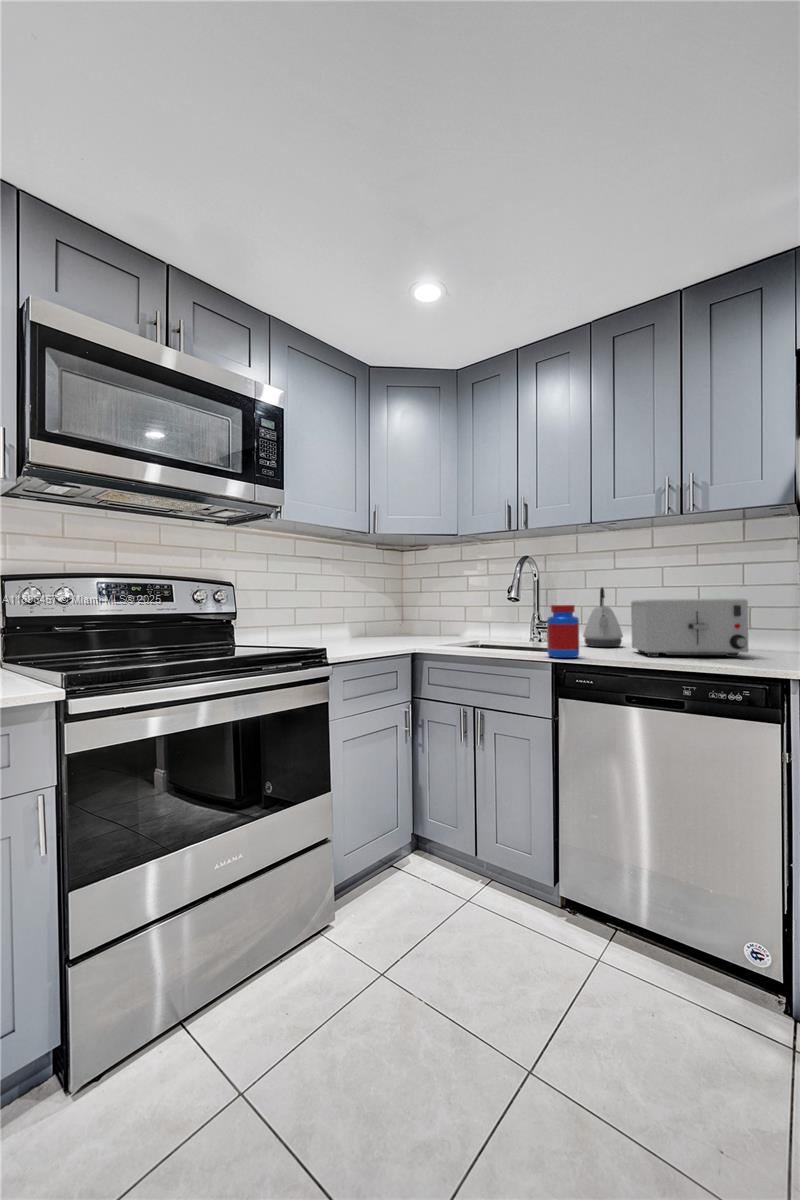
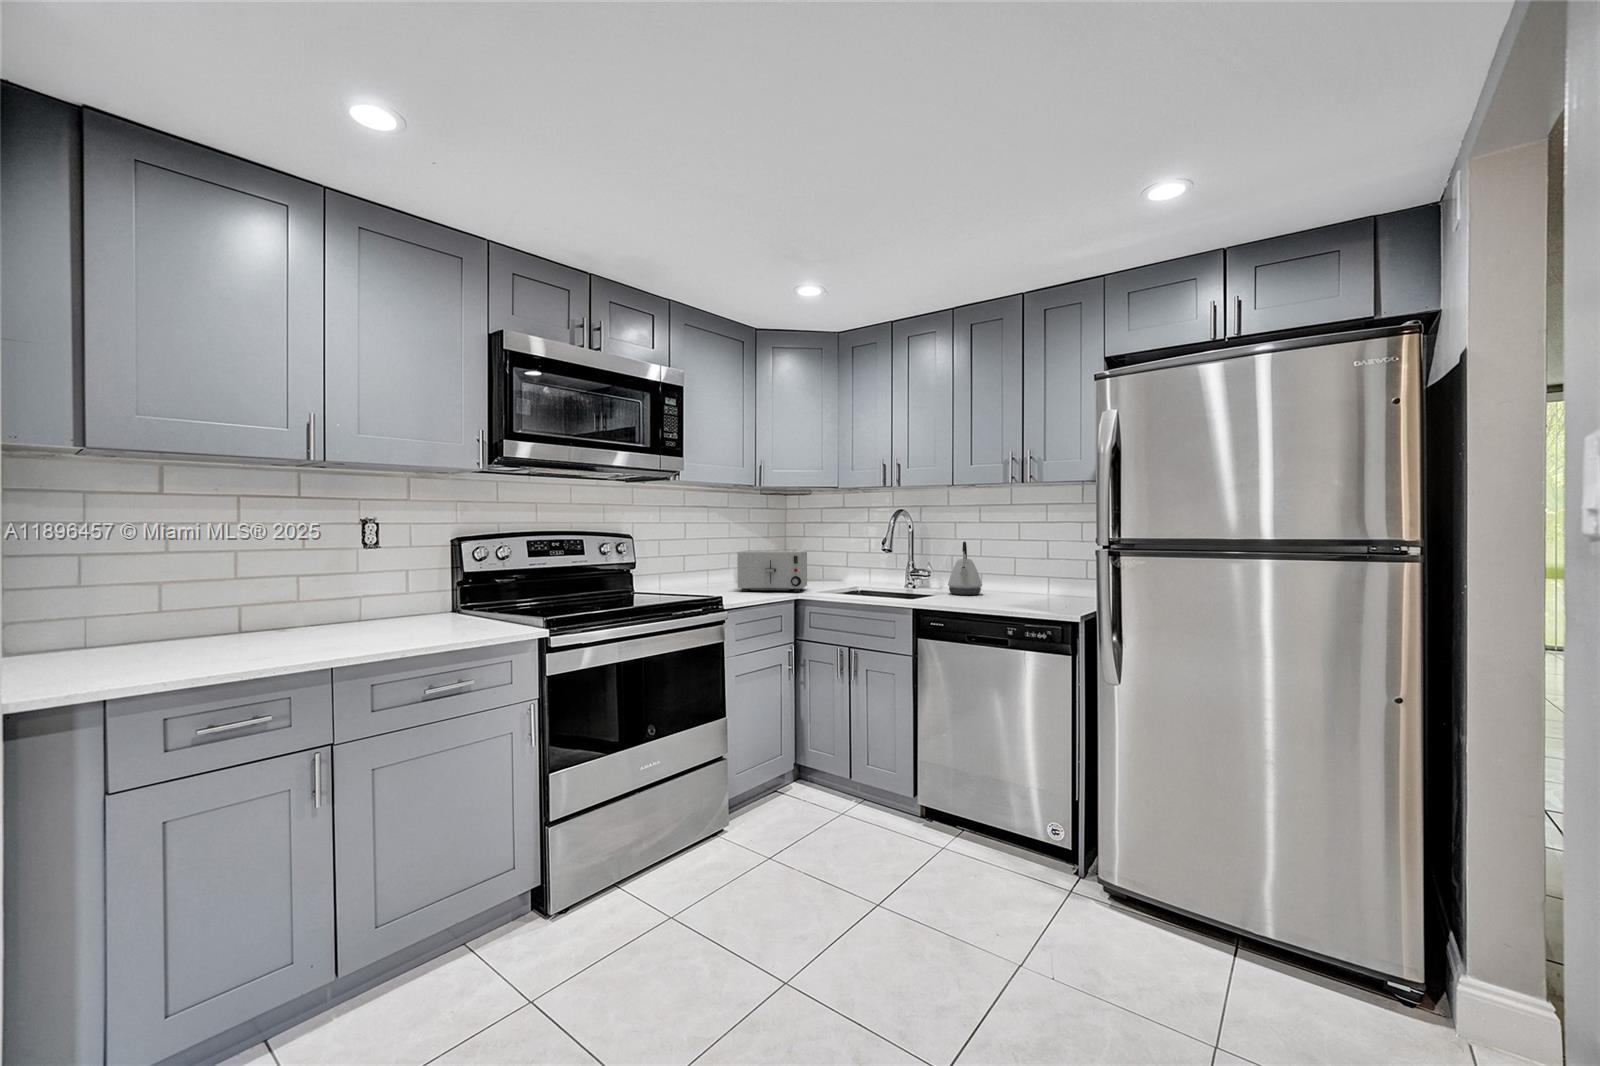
toaster: present [631,598,748,657] -> present [737,550,807,592]
jar: present [547,605,579,658] -> none [908,561,934,605]

